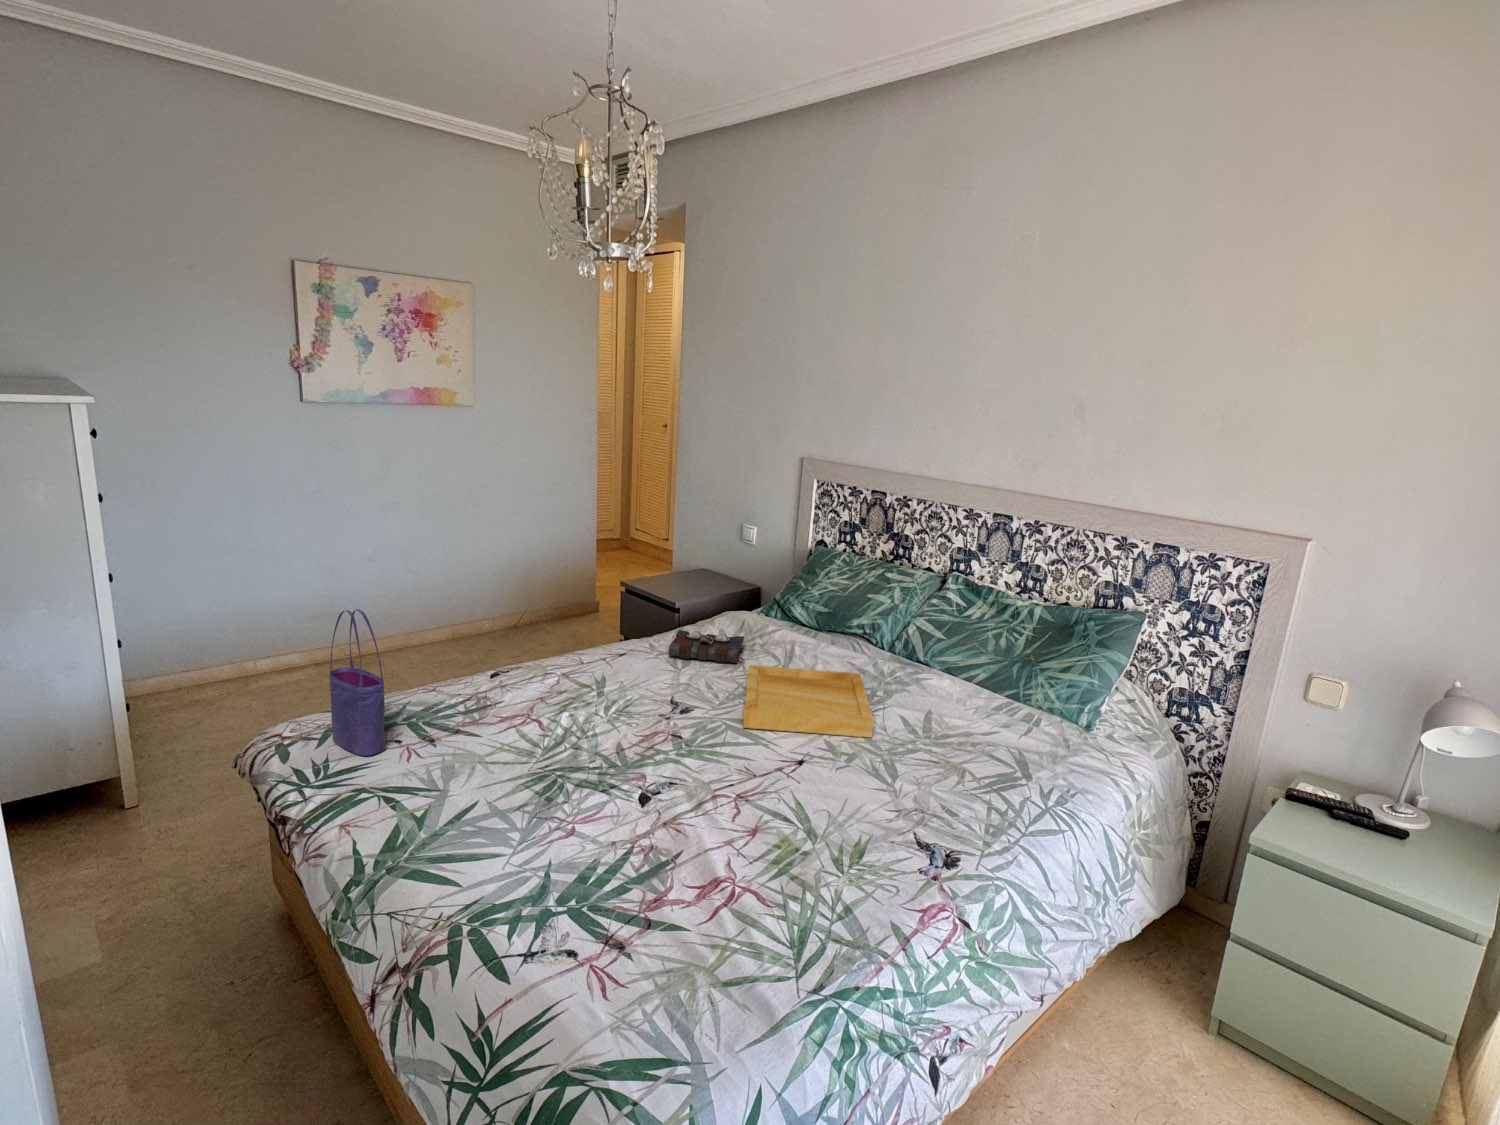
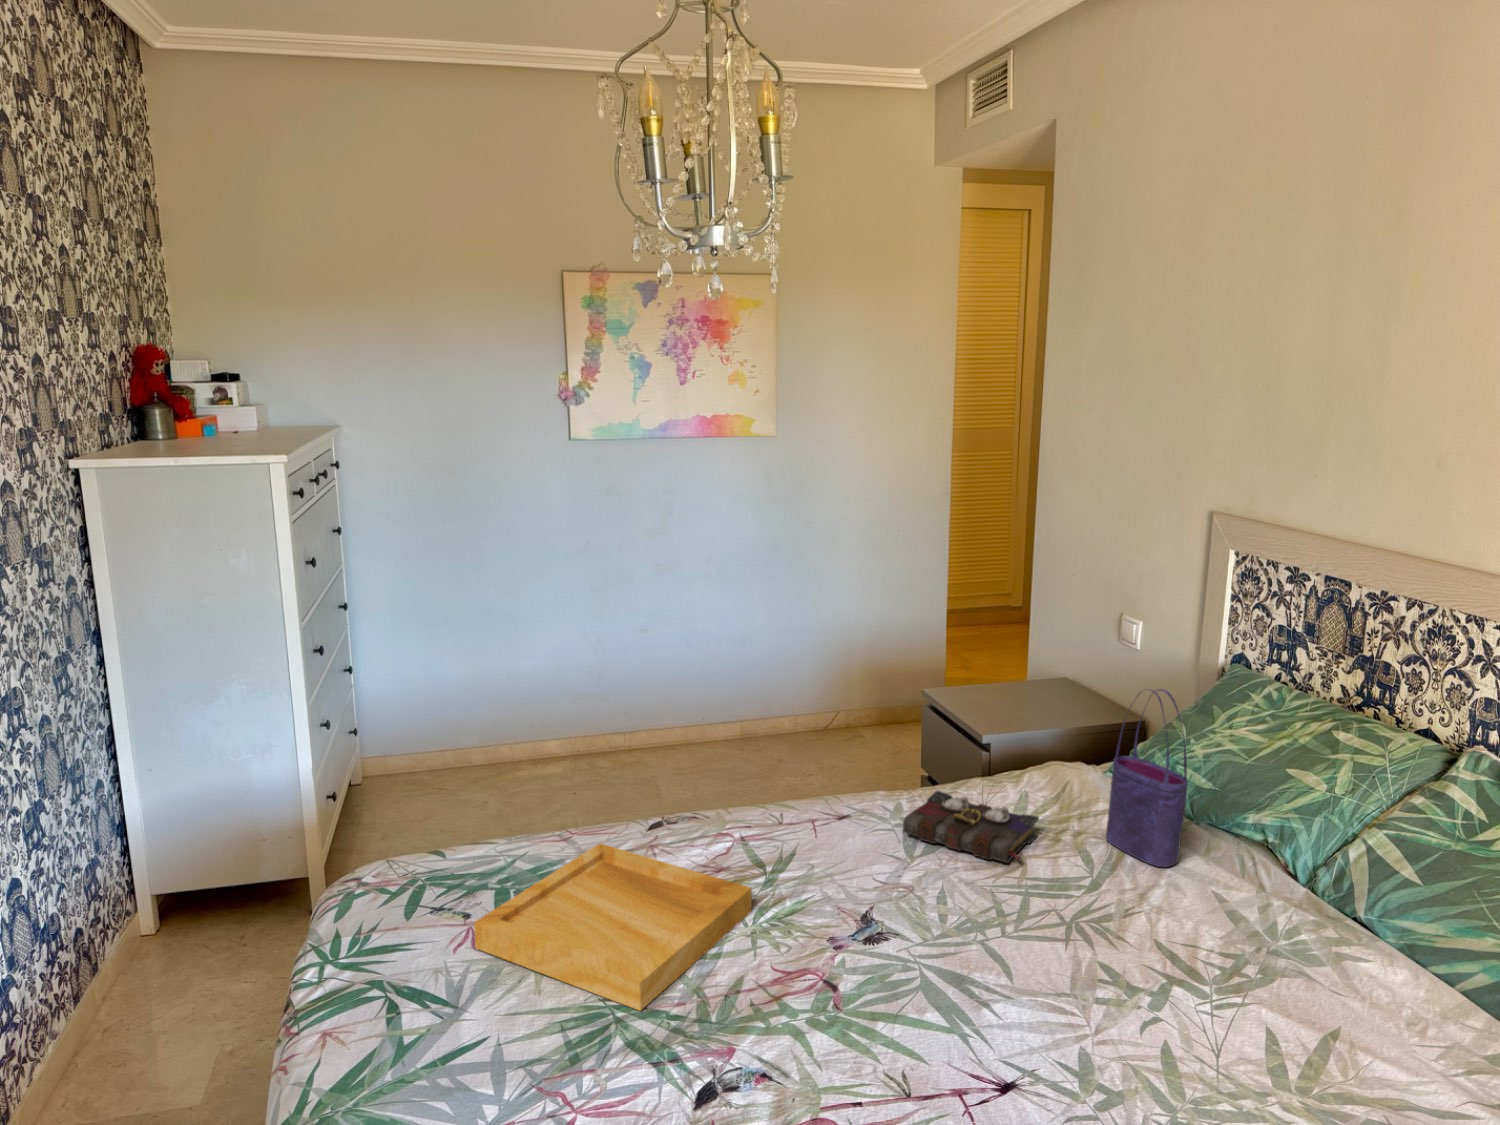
tote bag: present [329,609,386,756] -> present [1106,689,1188,867]
tray: present [743,665,874,737] -> present [474,843,752,1011]

